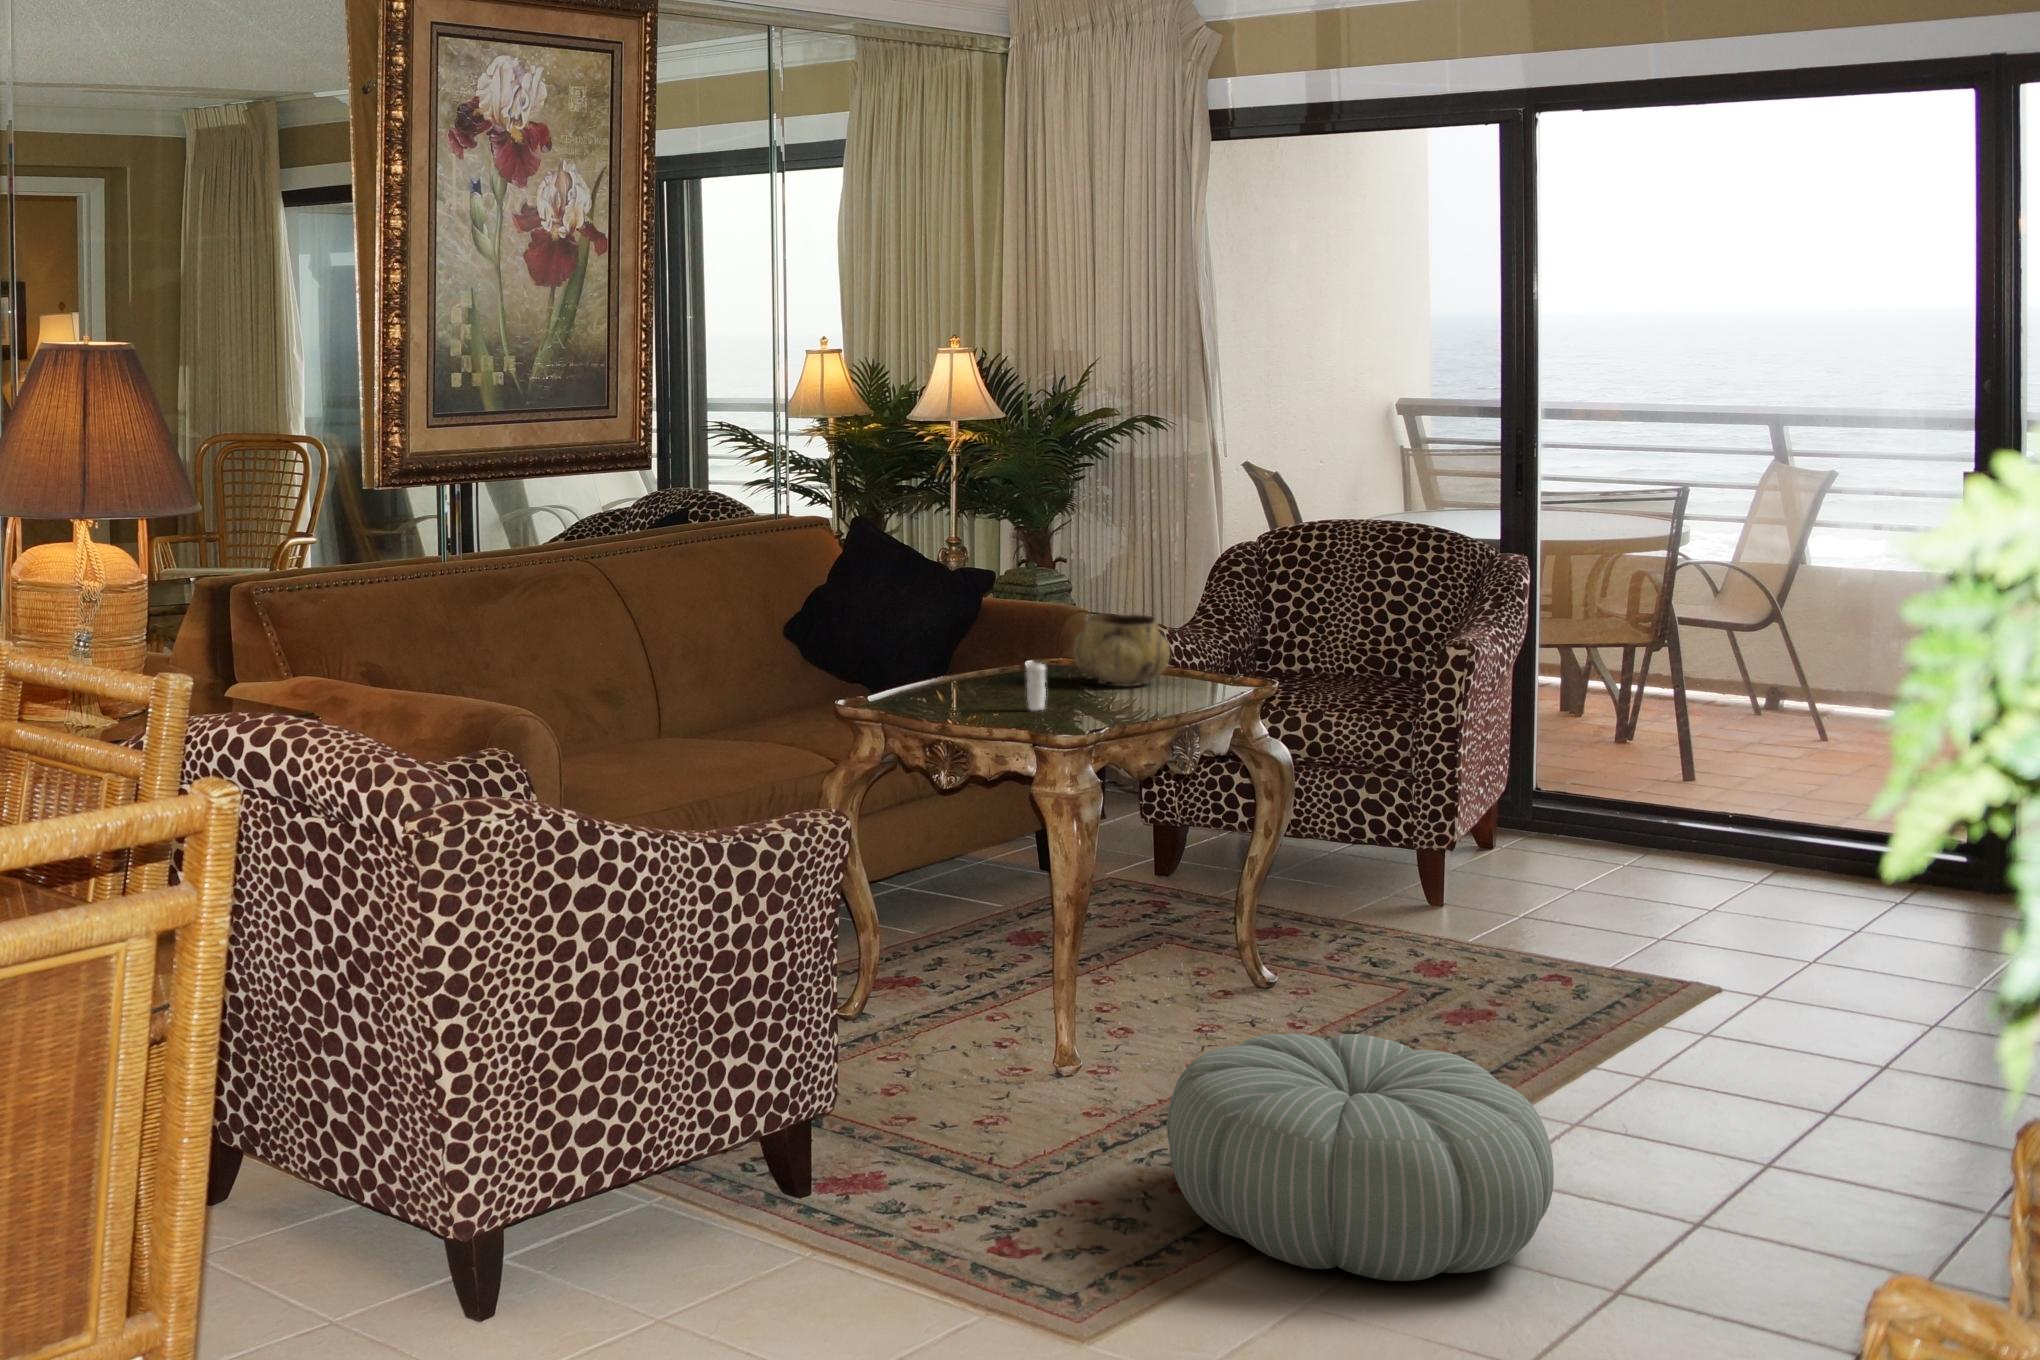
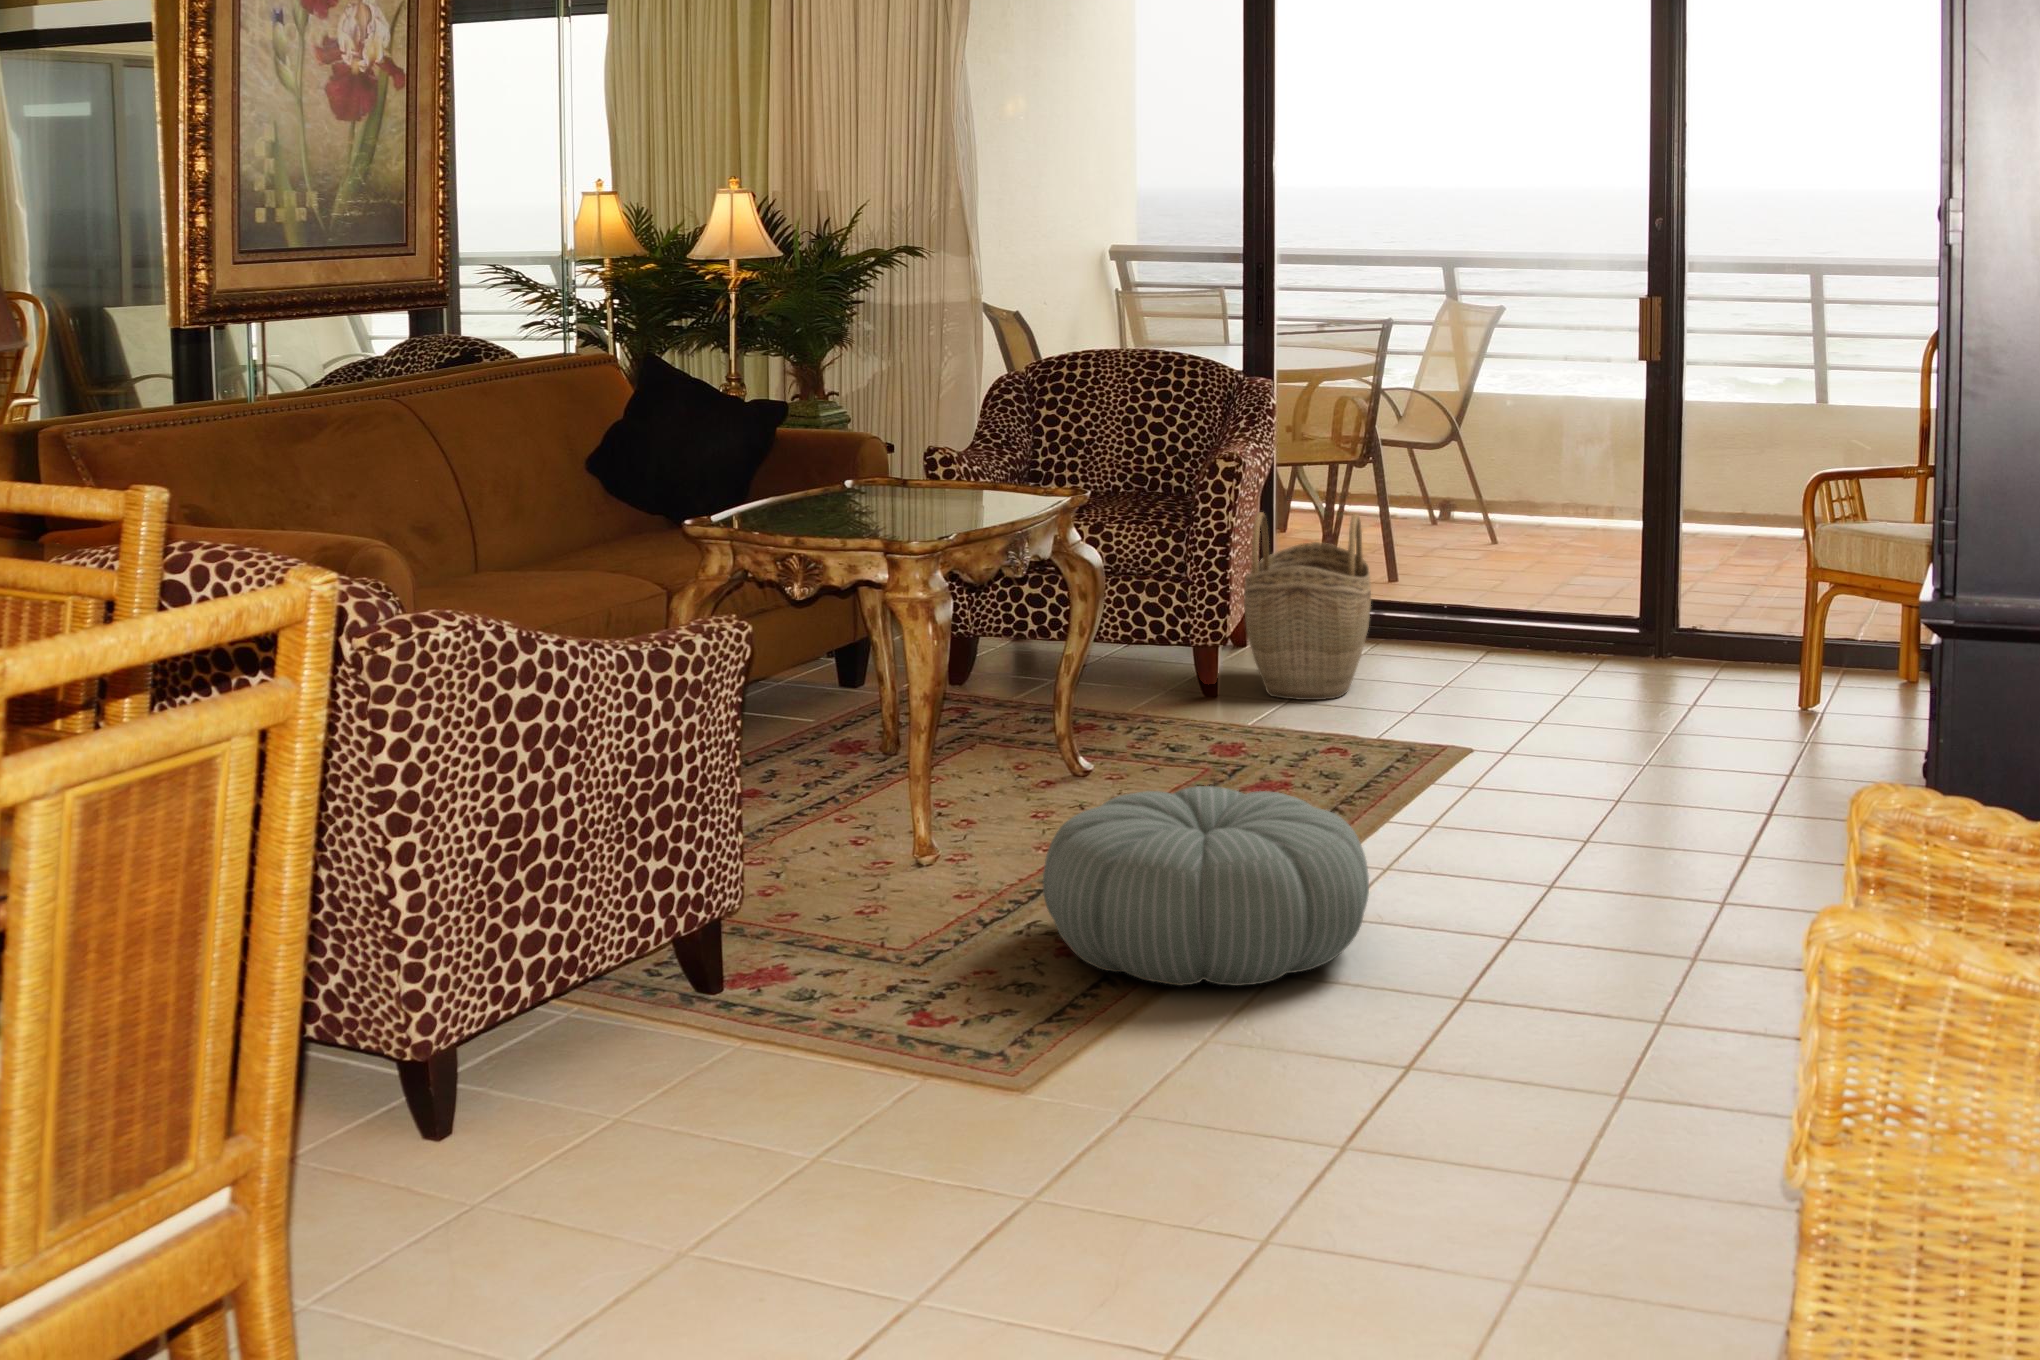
decorative bowl: present [1073,614,1170,686] -> none [892,438,983,507]
candle: present [1026,662,1046,711] -> none [864,475,883,530]
woven basket: none [1488,705,1643,921] -> present [1244,512,1371,700]

